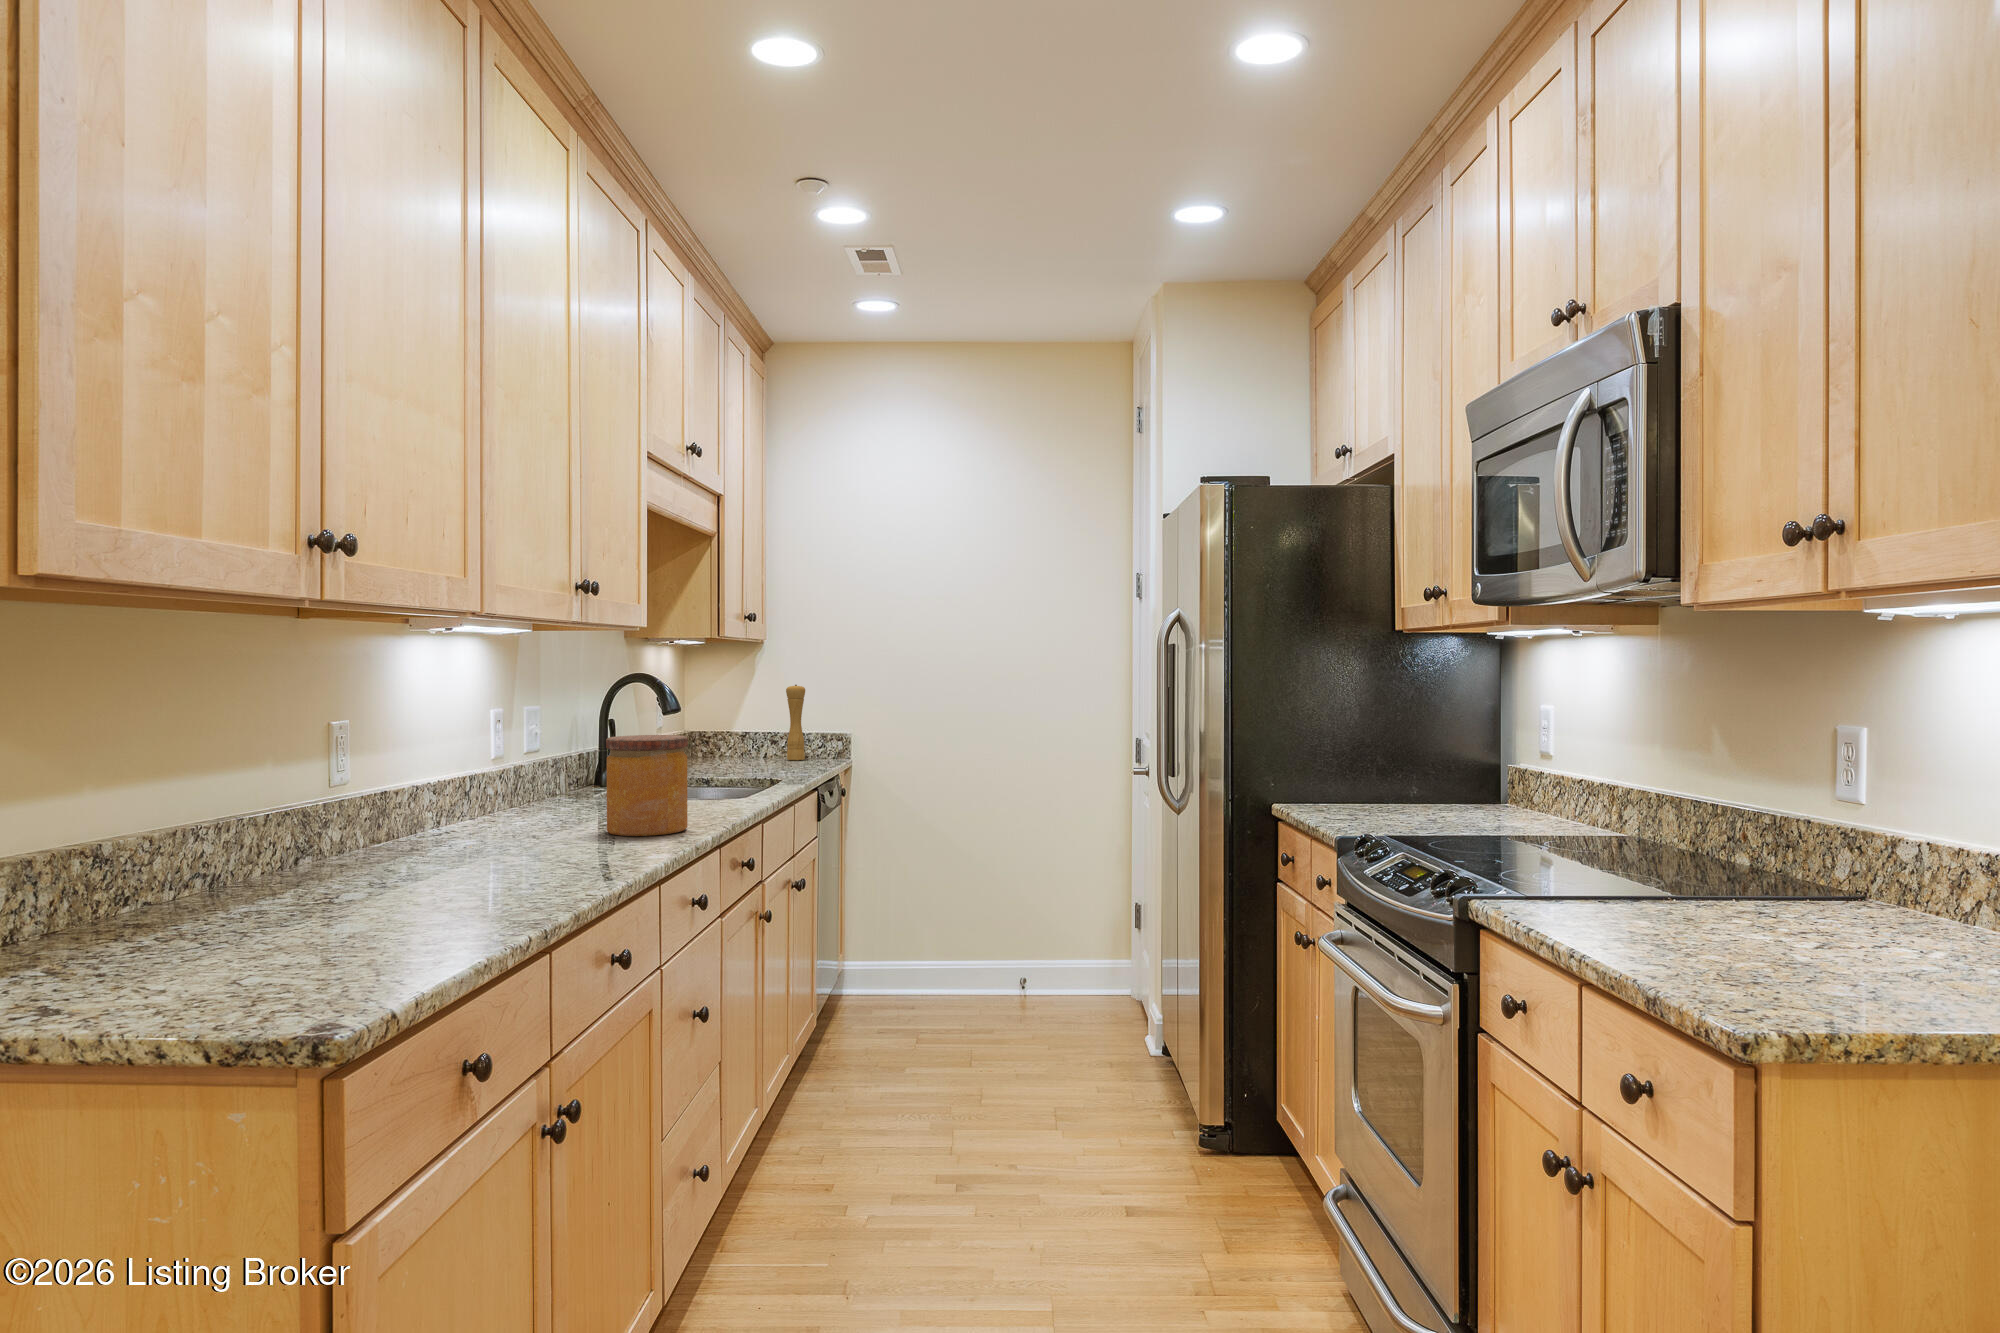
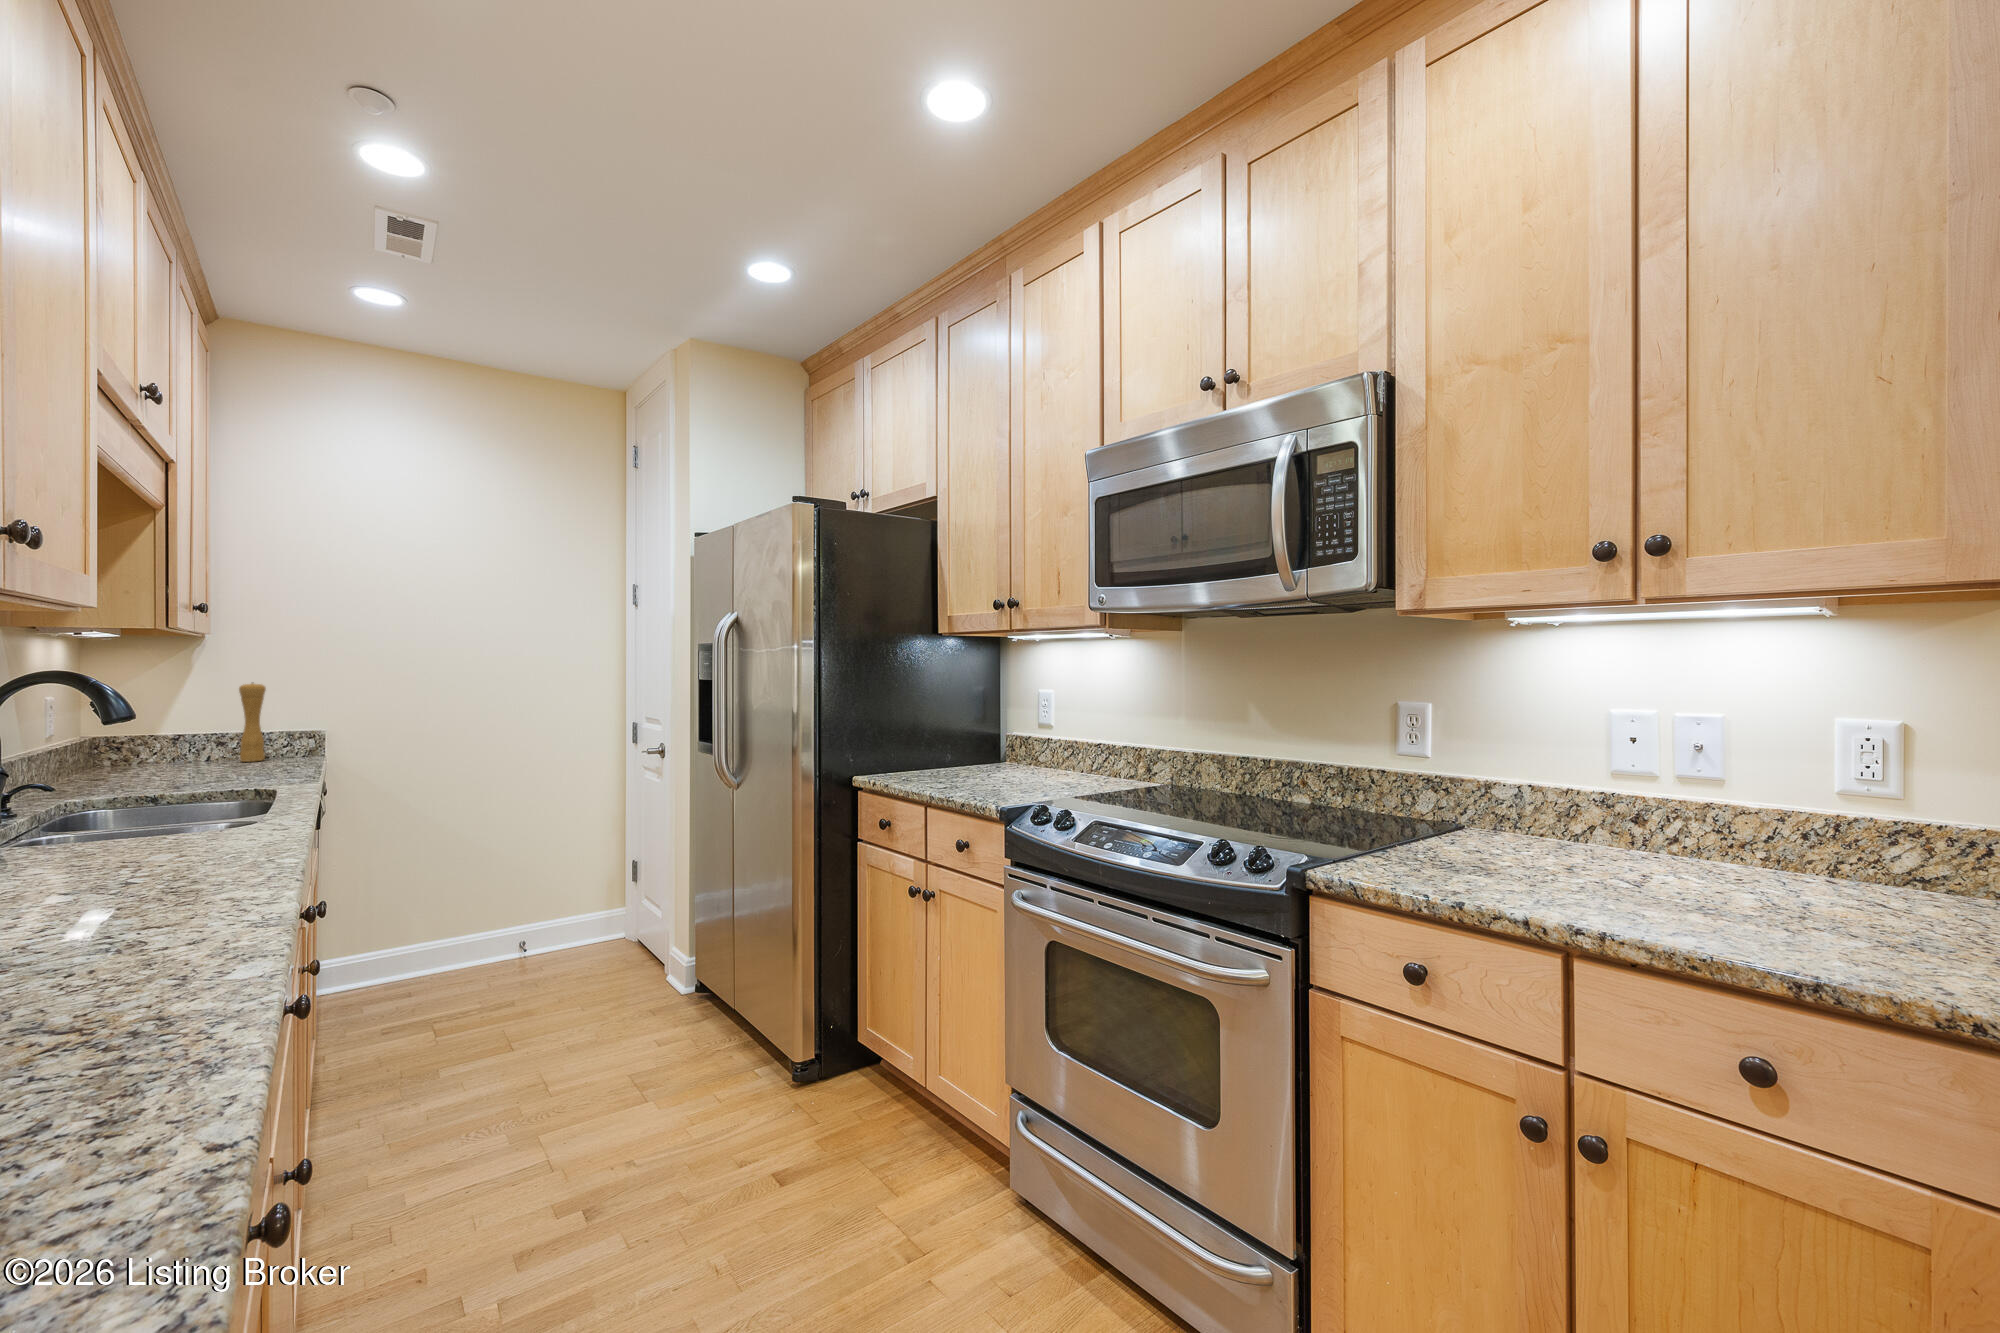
jar: present [606,735,688,836] -> none [63,768,198,895]

